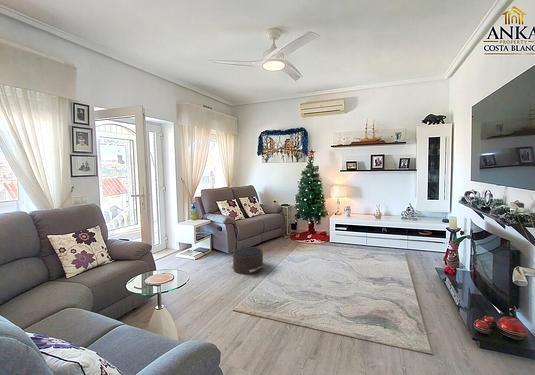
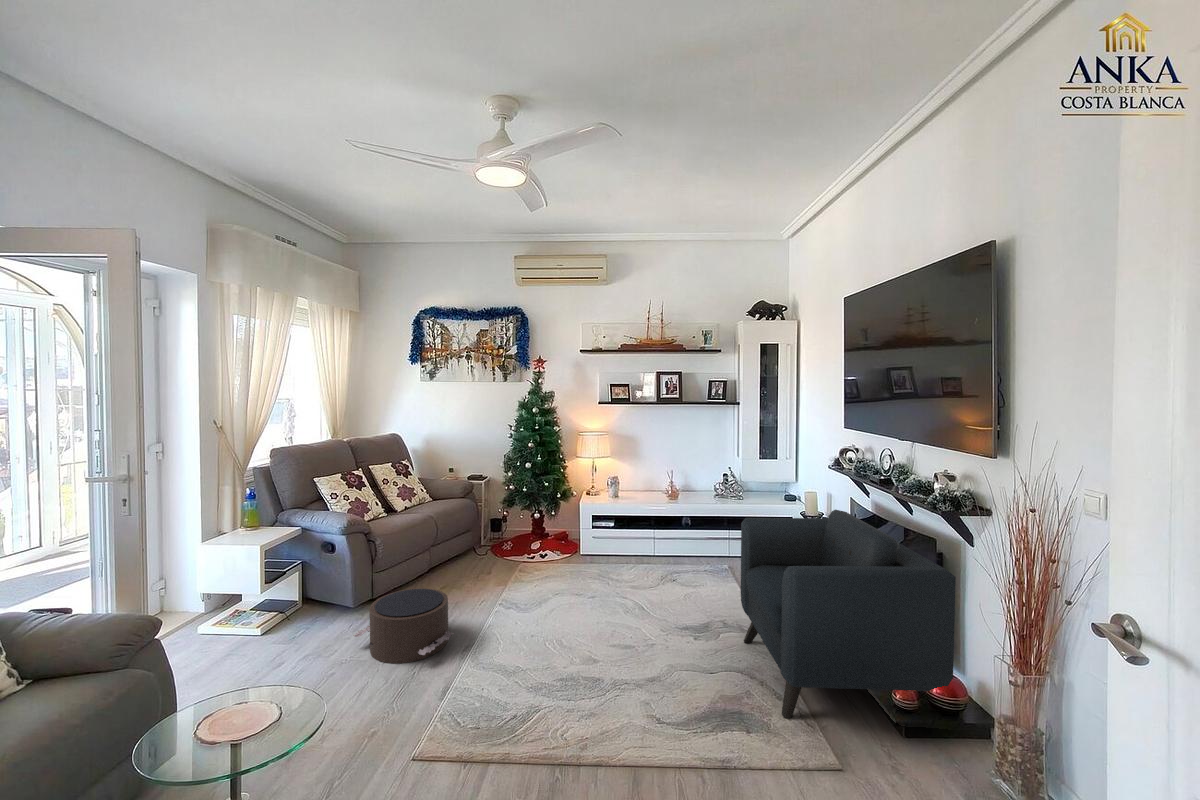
armchair: none [399,225,520,343] -> present [741,510,956,719]

